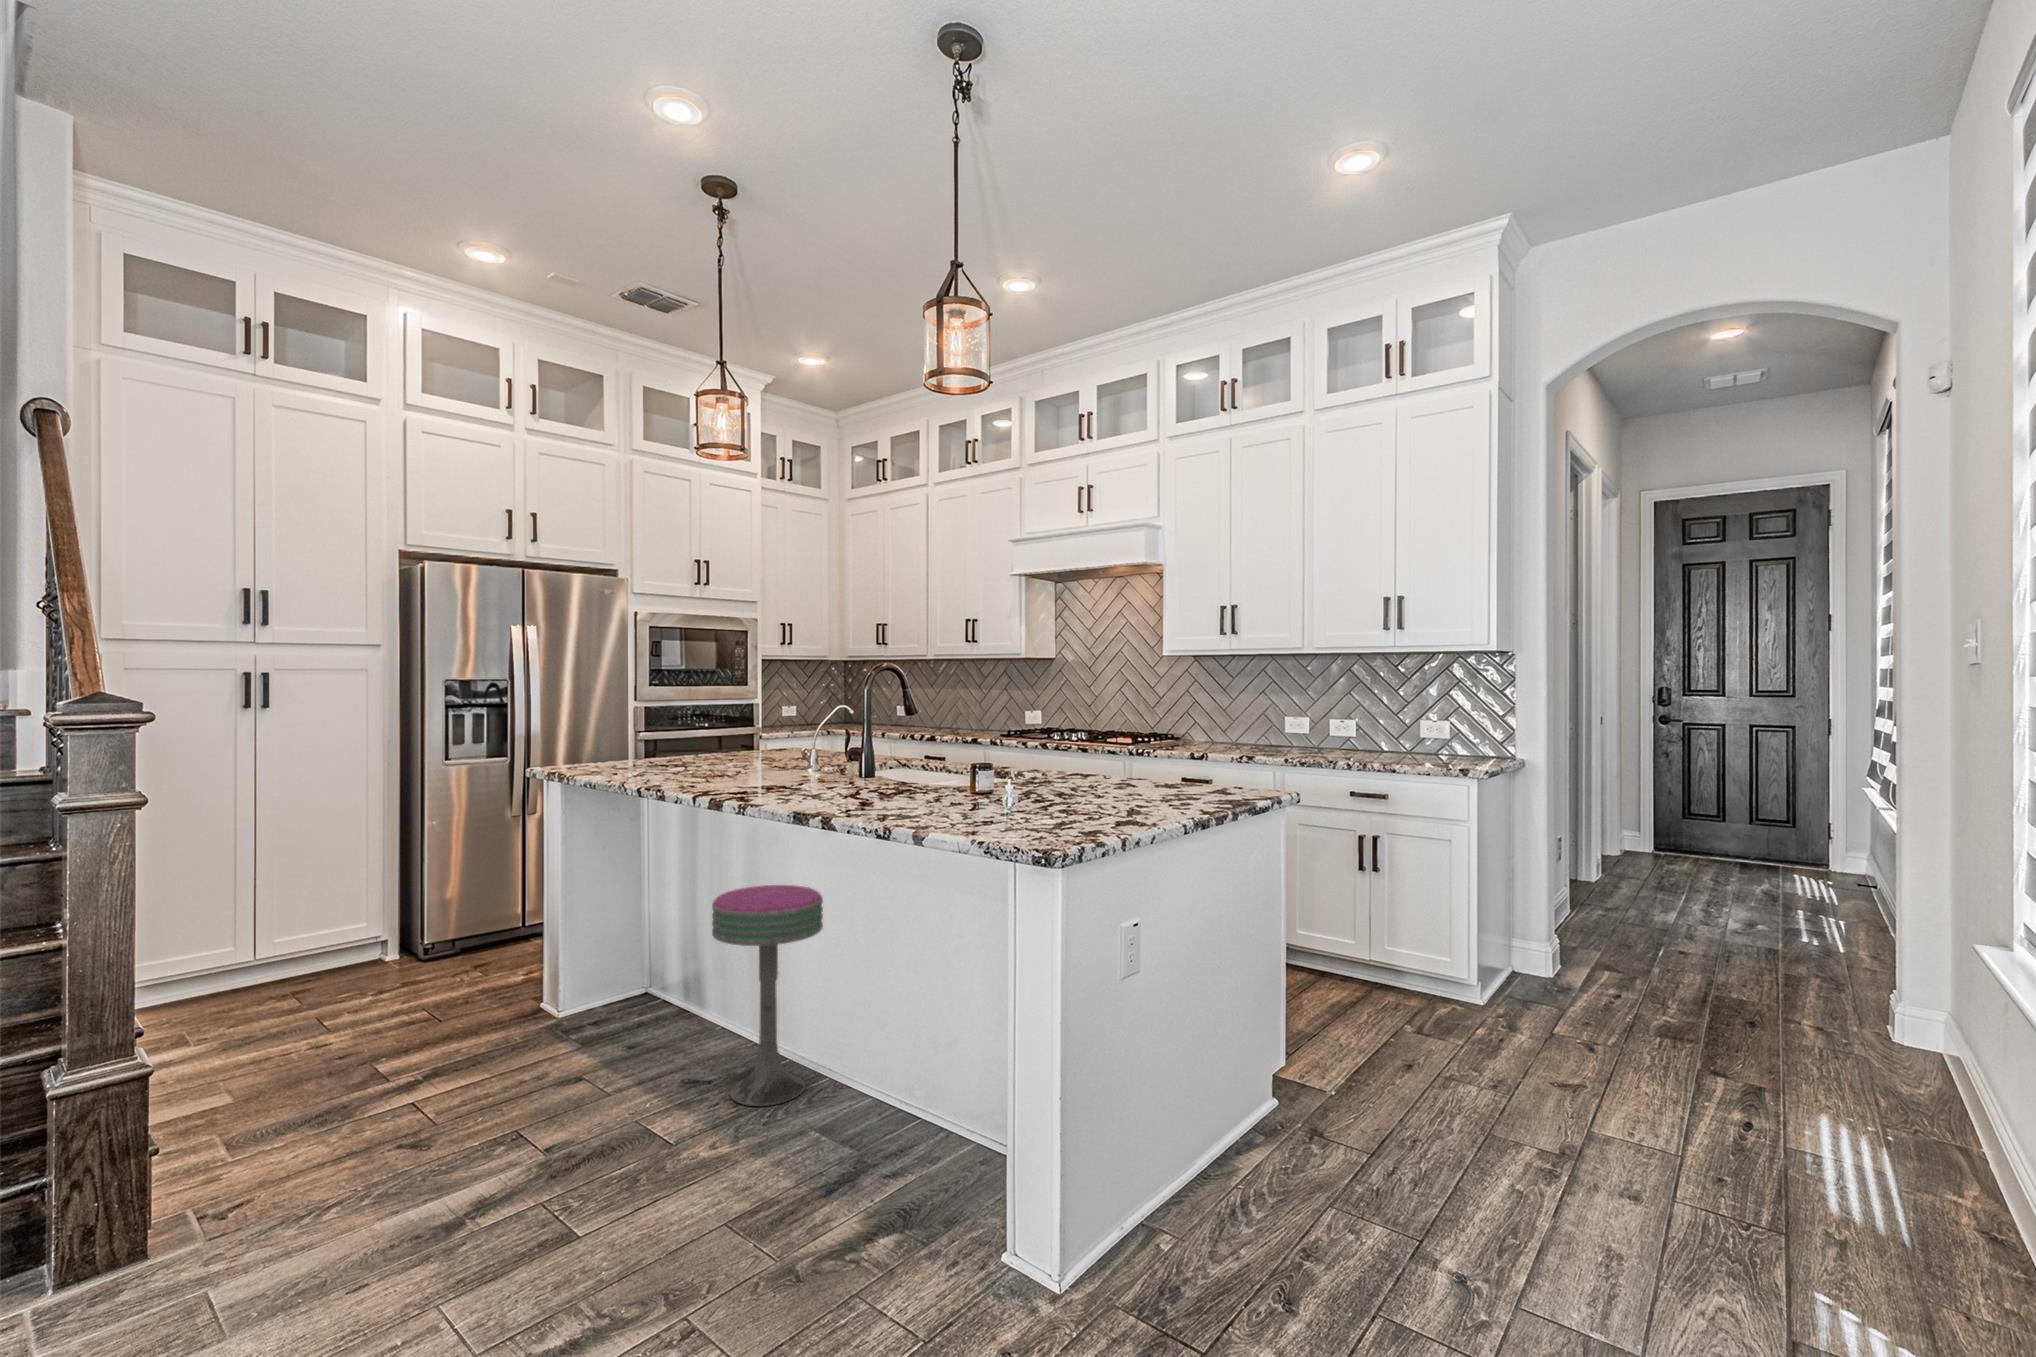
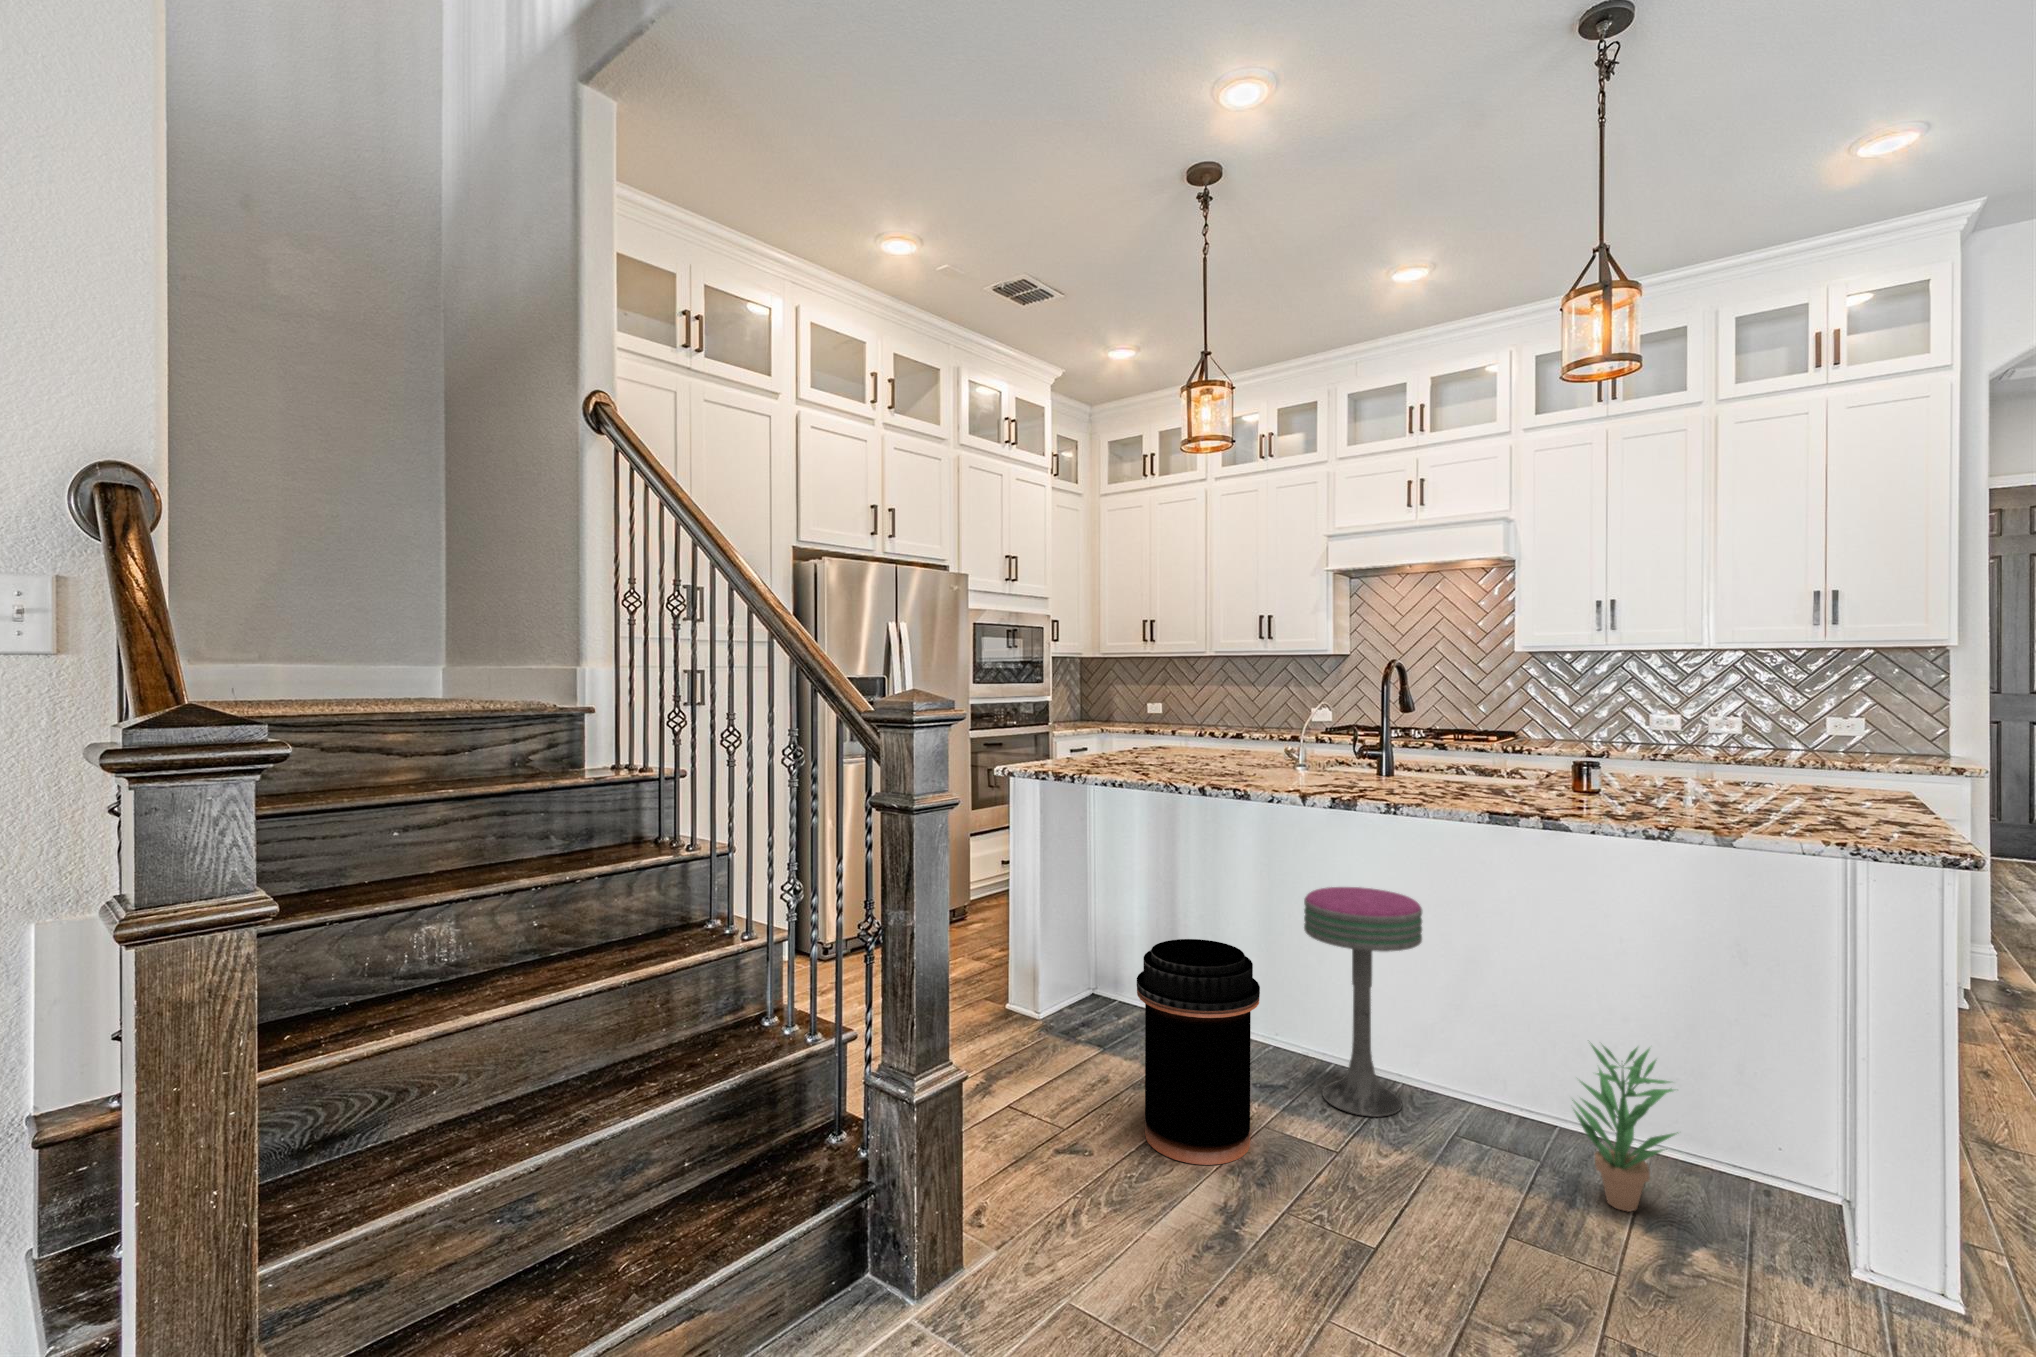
trash can: none [496,935,625,1150] -> present [1137,939,1260,1165]
potted plant: none [830,1027,915,1190] -> present [1572,1044,1678,1211]

